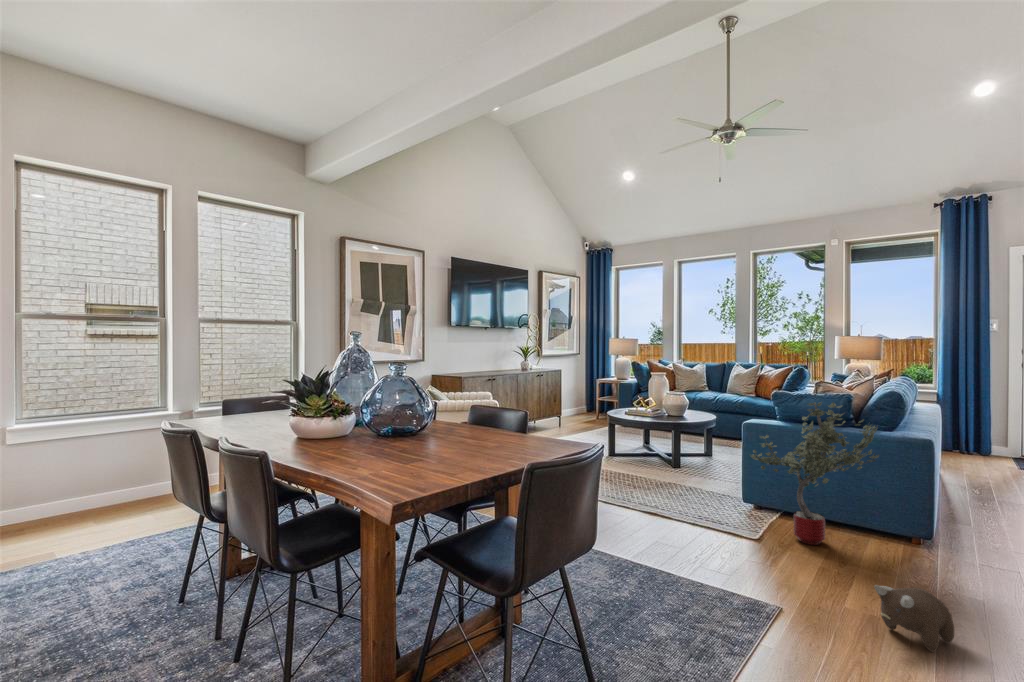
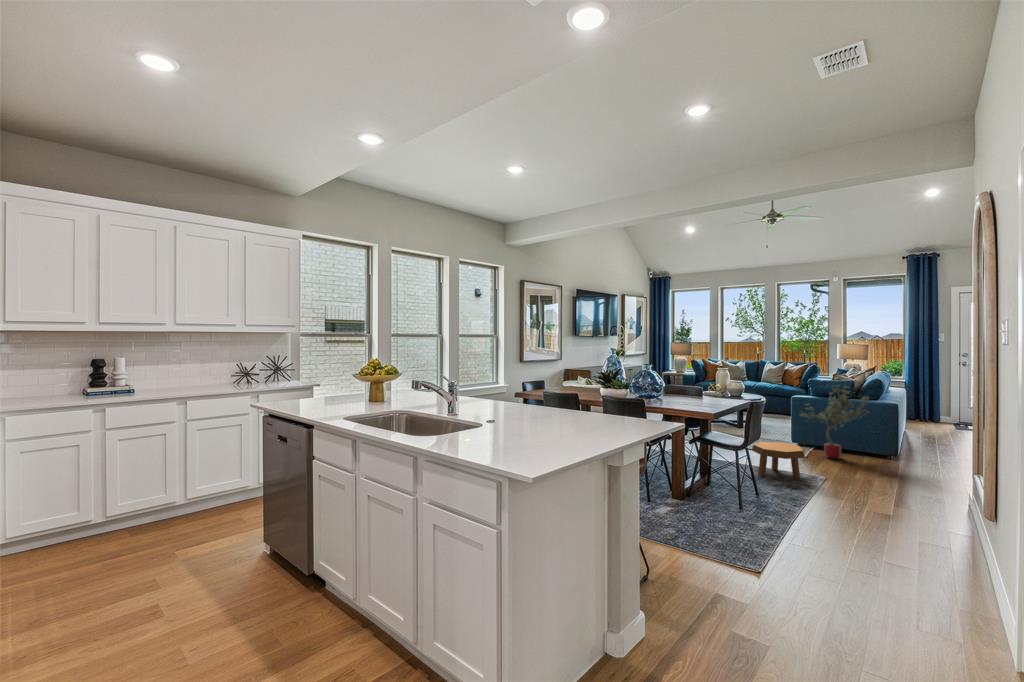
footstool: none [632,519,732,614] -> present [752,442,805,479]
plush toy: present [874,585,954,652] -> none [869,462,903,488]

